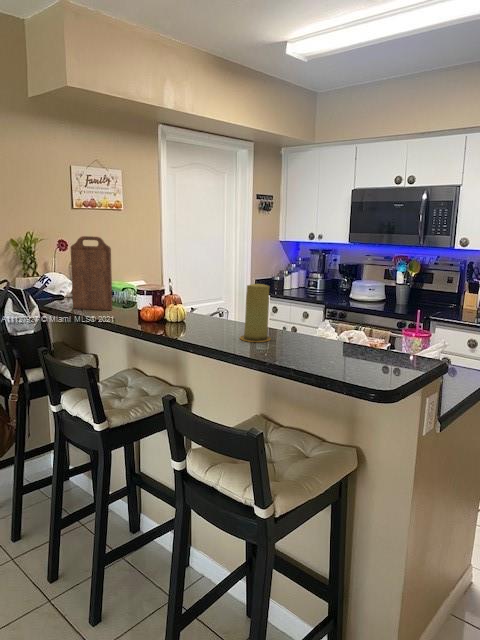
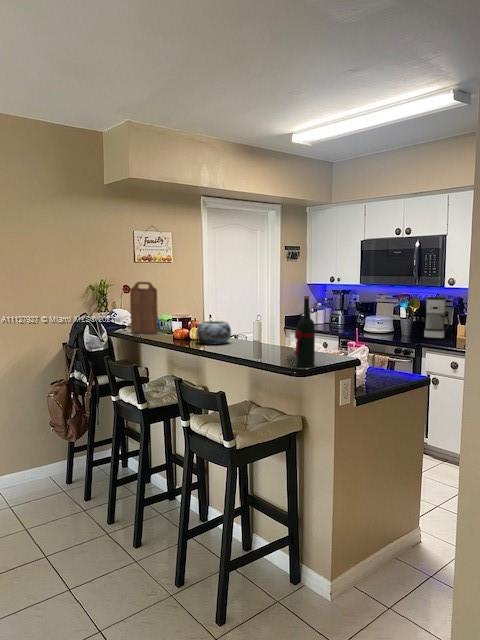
coffee maker: none [424,260,454,309] -> present [424,297,449,339]
wine bottle: none [363,268,397,380] -> present [294,296,315,367]
candle: present [240,284,271,342] -> none [234,311,256,350]
decorative bowl: none [178,296,227,331] -> present [197,321,231,344]

